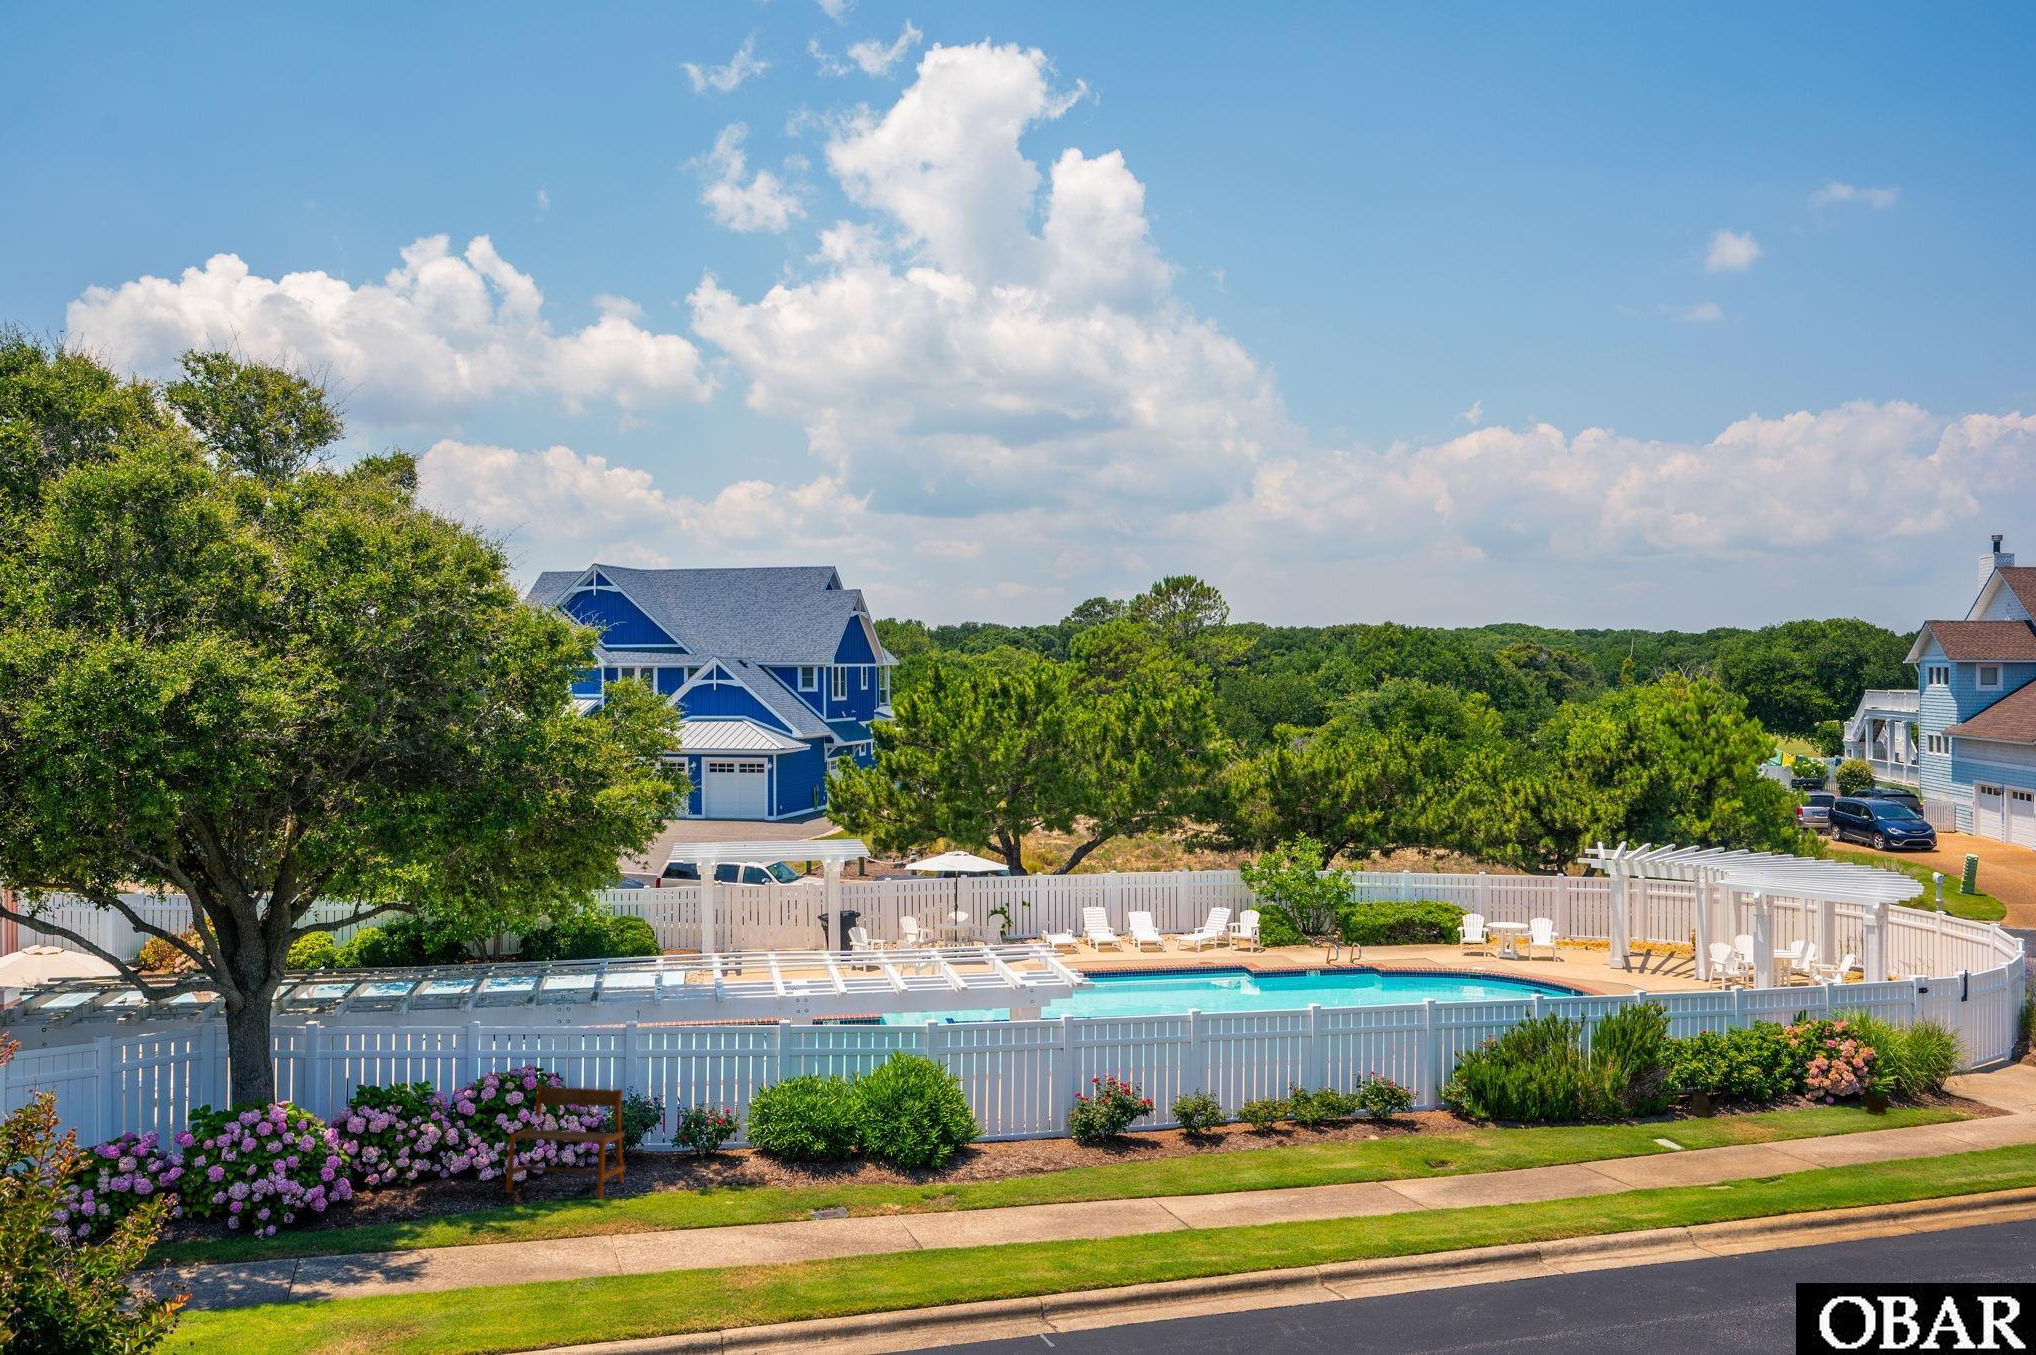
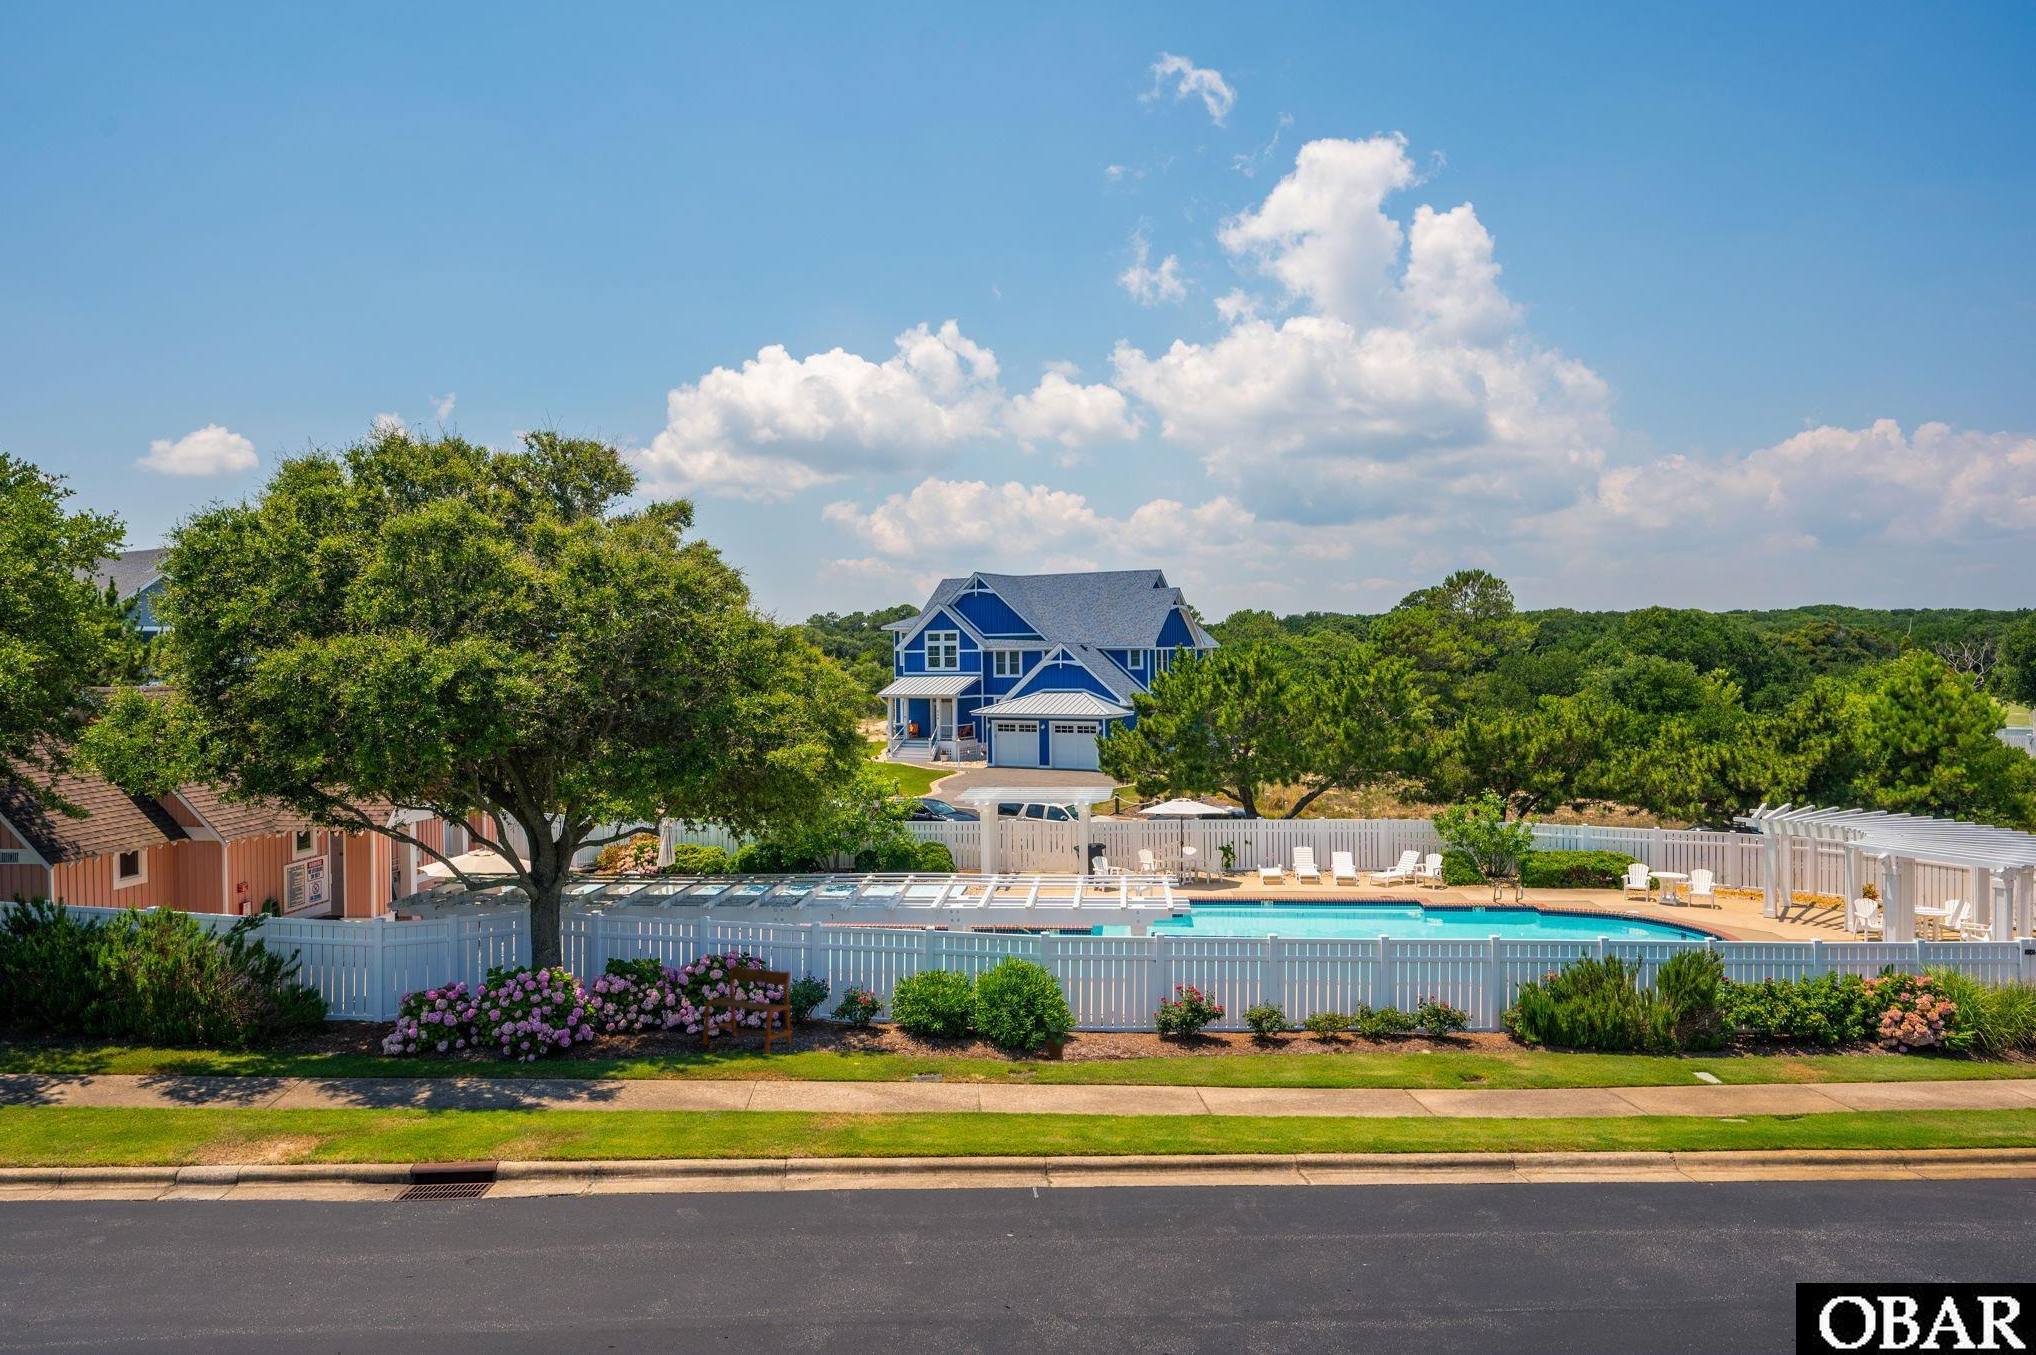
potted plant: present [1852,1074,1891,1114] -> present [1035,1020,1065,1059]
watering can: present [1686,1091,1725,1117] -> none [1746,1033,1783,1057]

